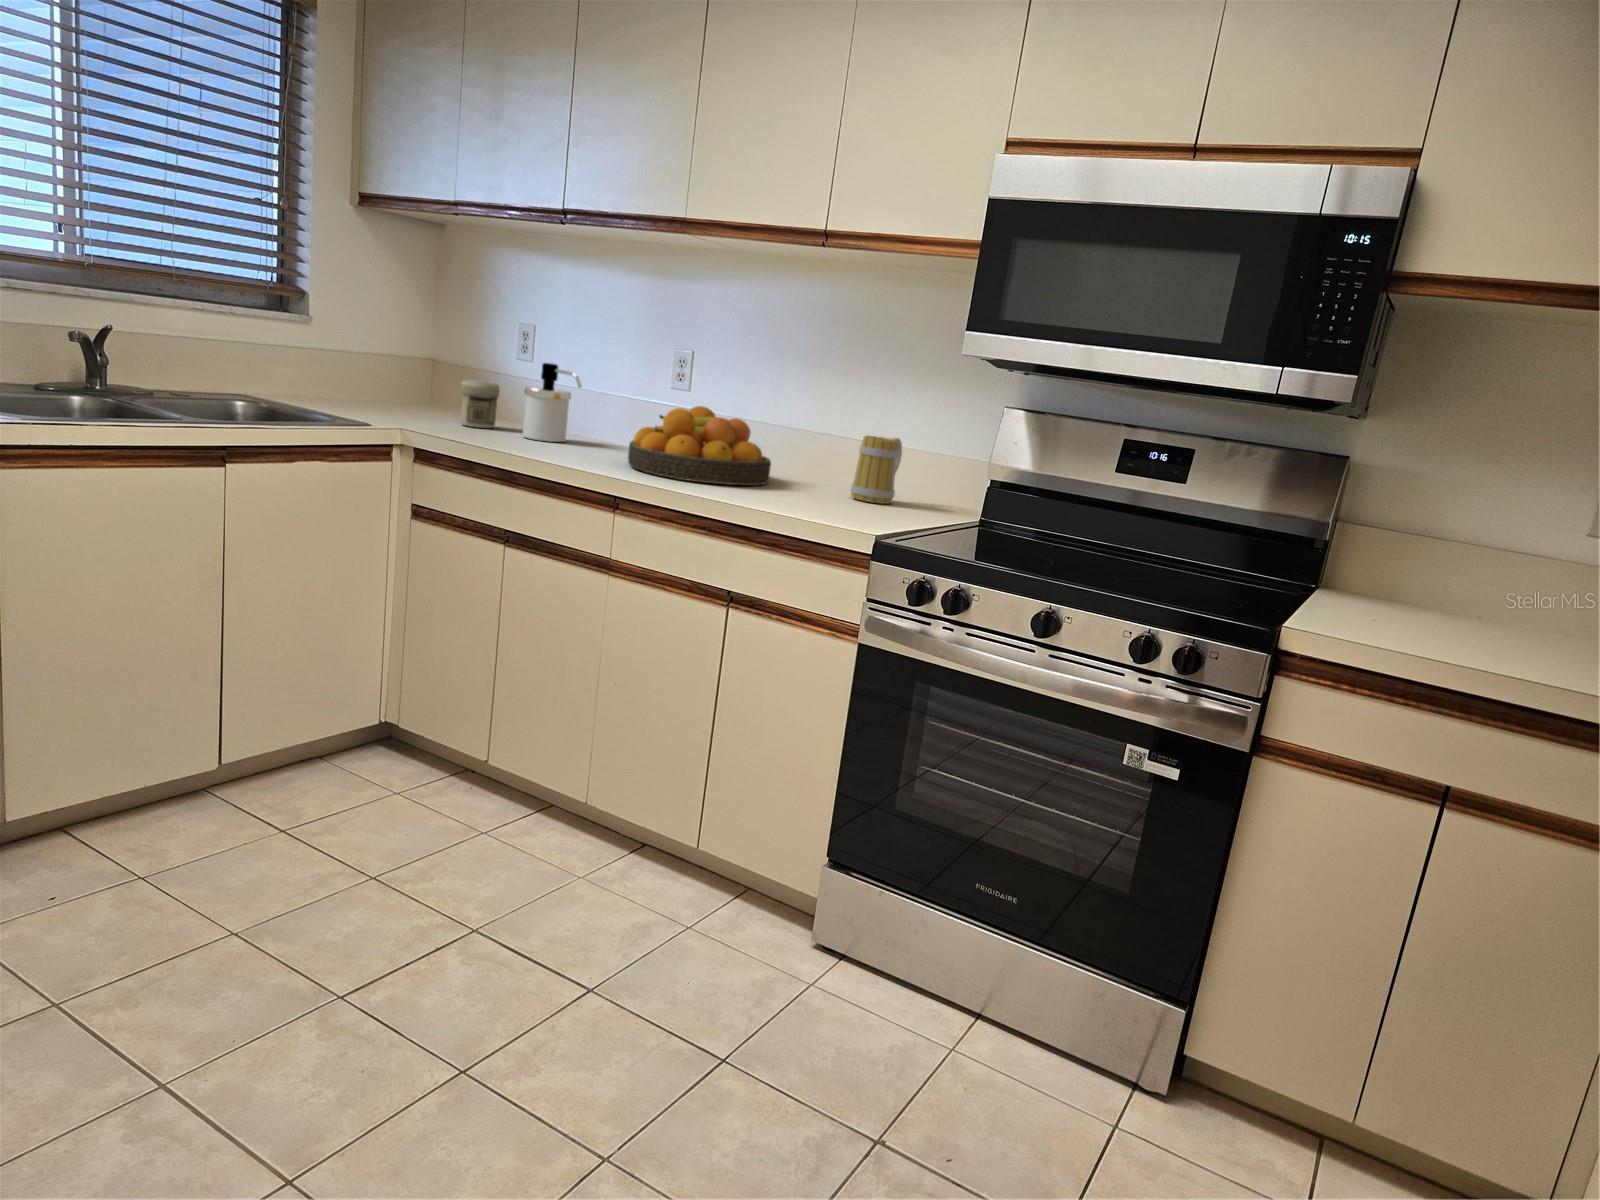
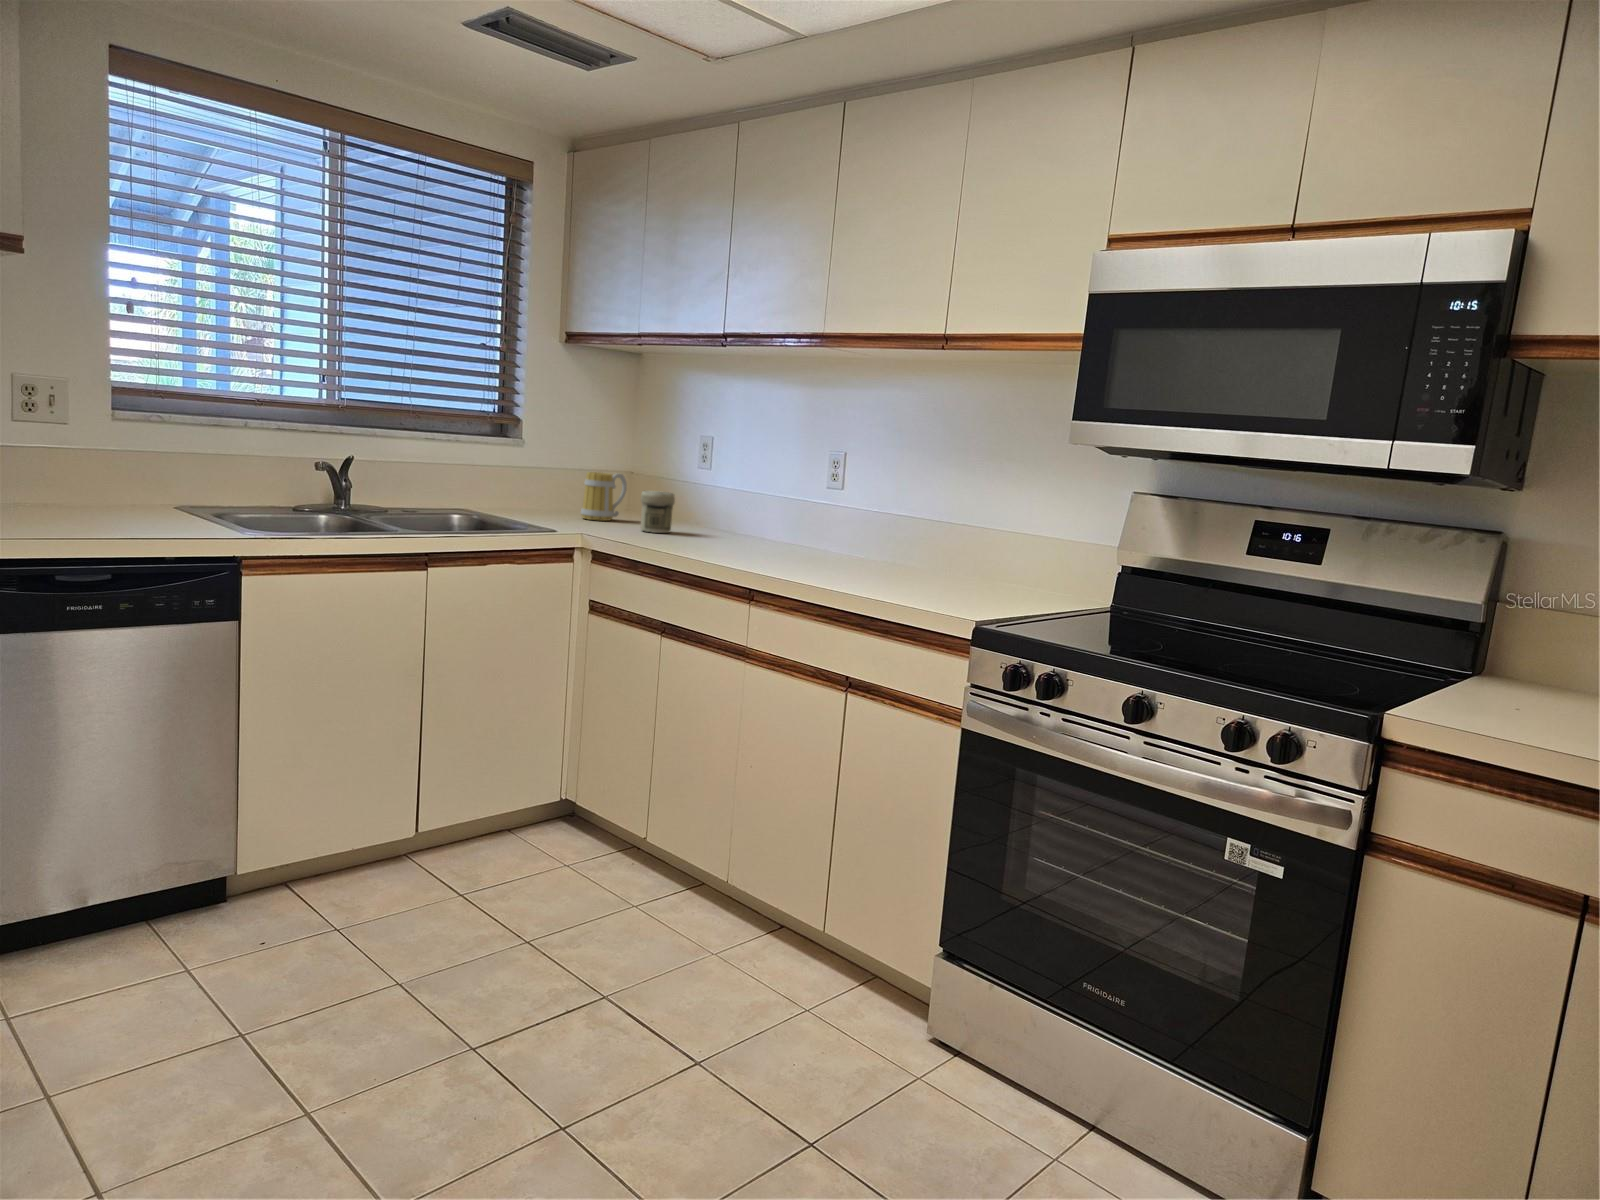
soap dispenser: present [522,363,581,442] -> none [690,472,740,544]
fruit bowl: present [628,406,771,485] -> none [772,506,907,579]
mug: present [851,436,902,504] -> present [581,472,627,521]

